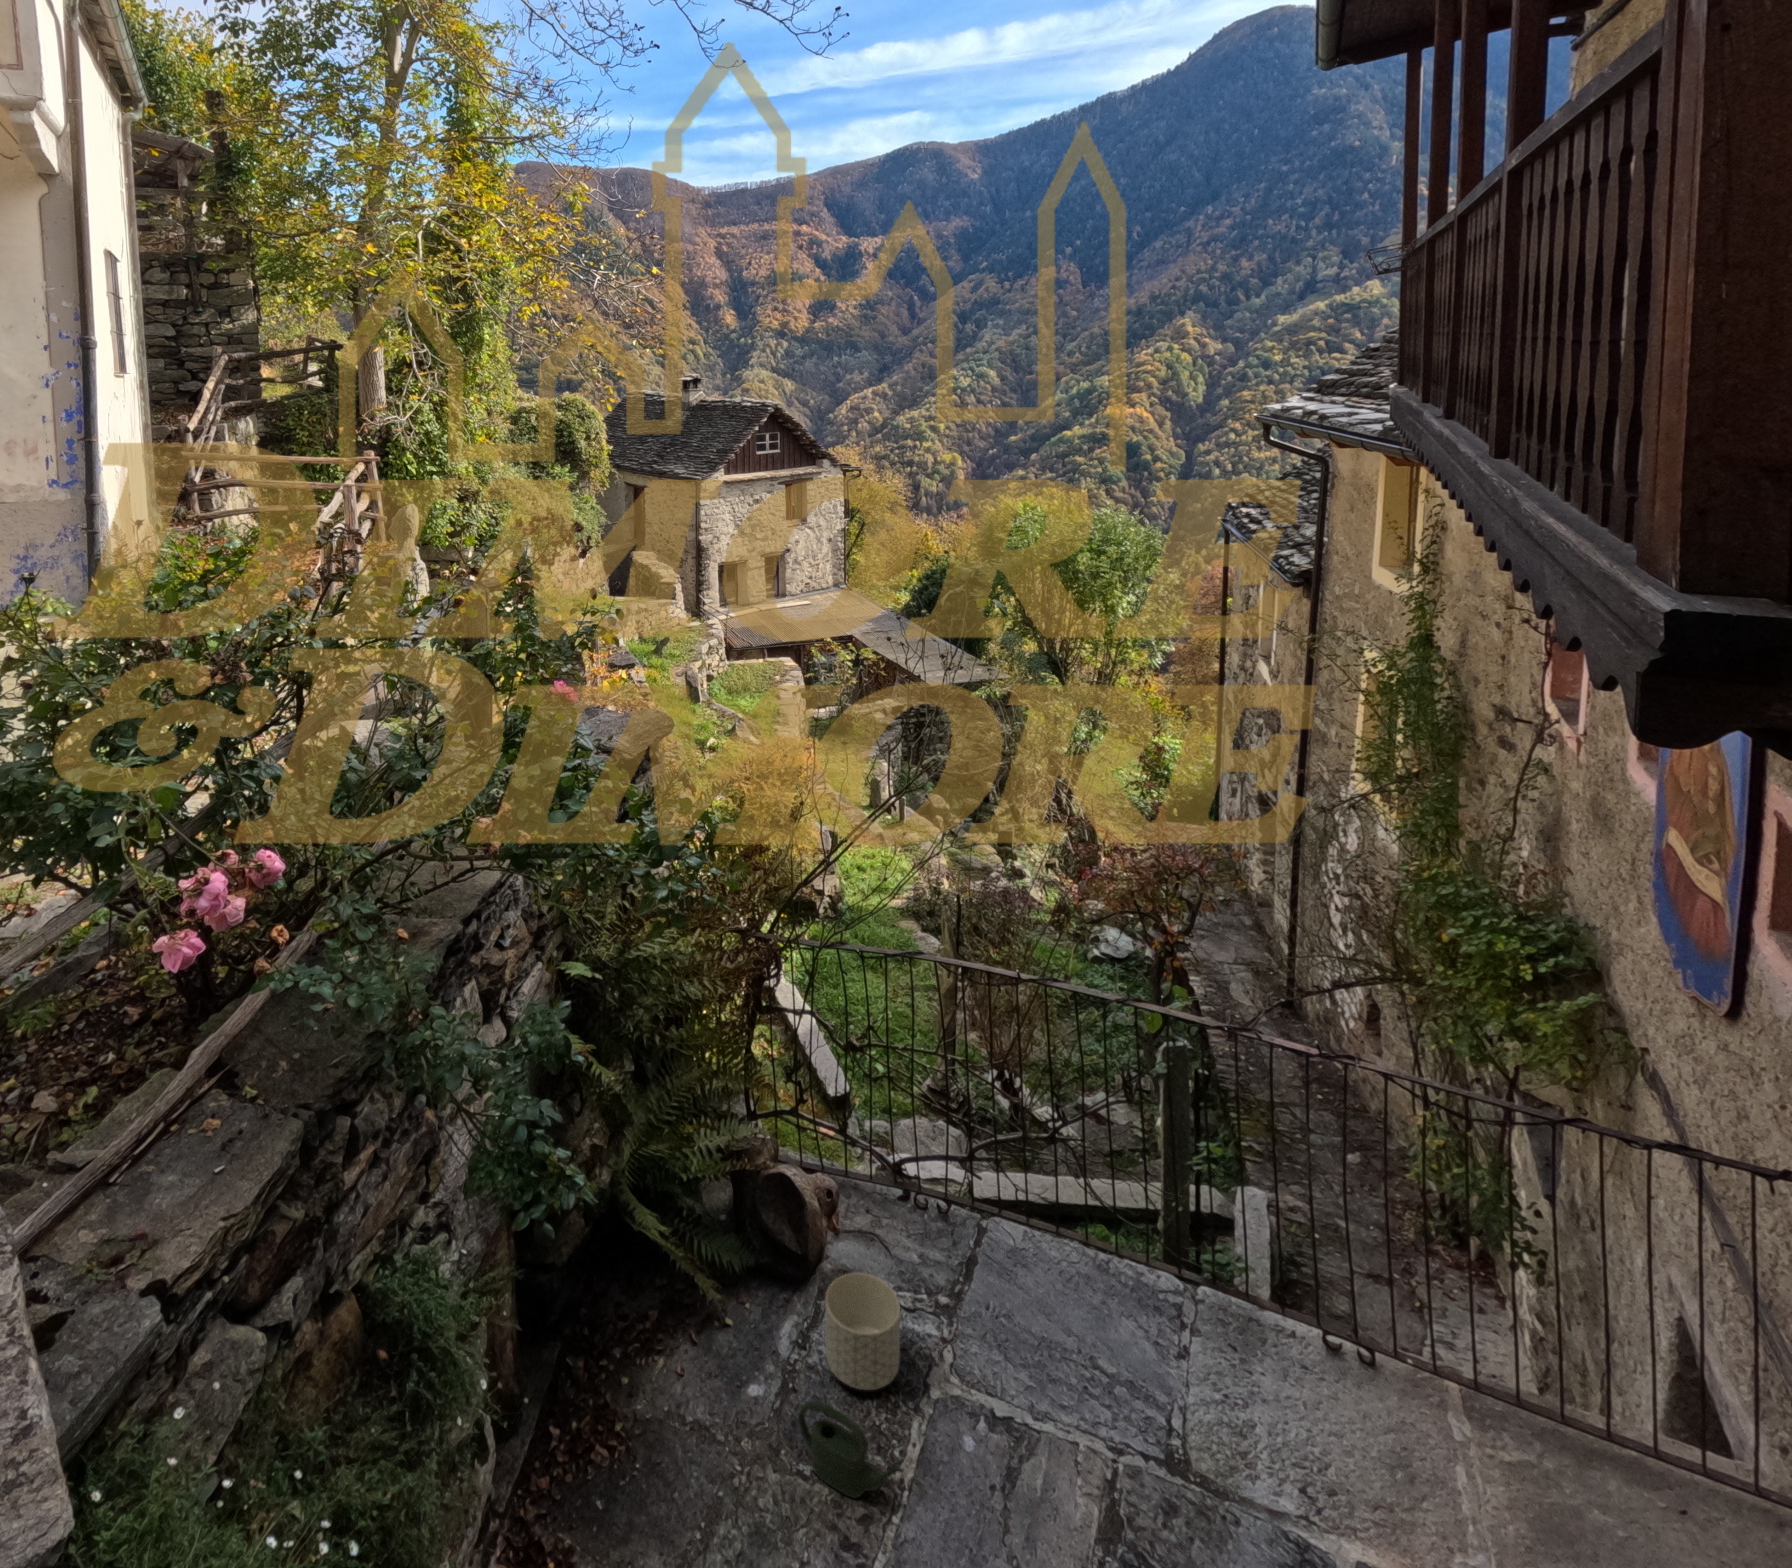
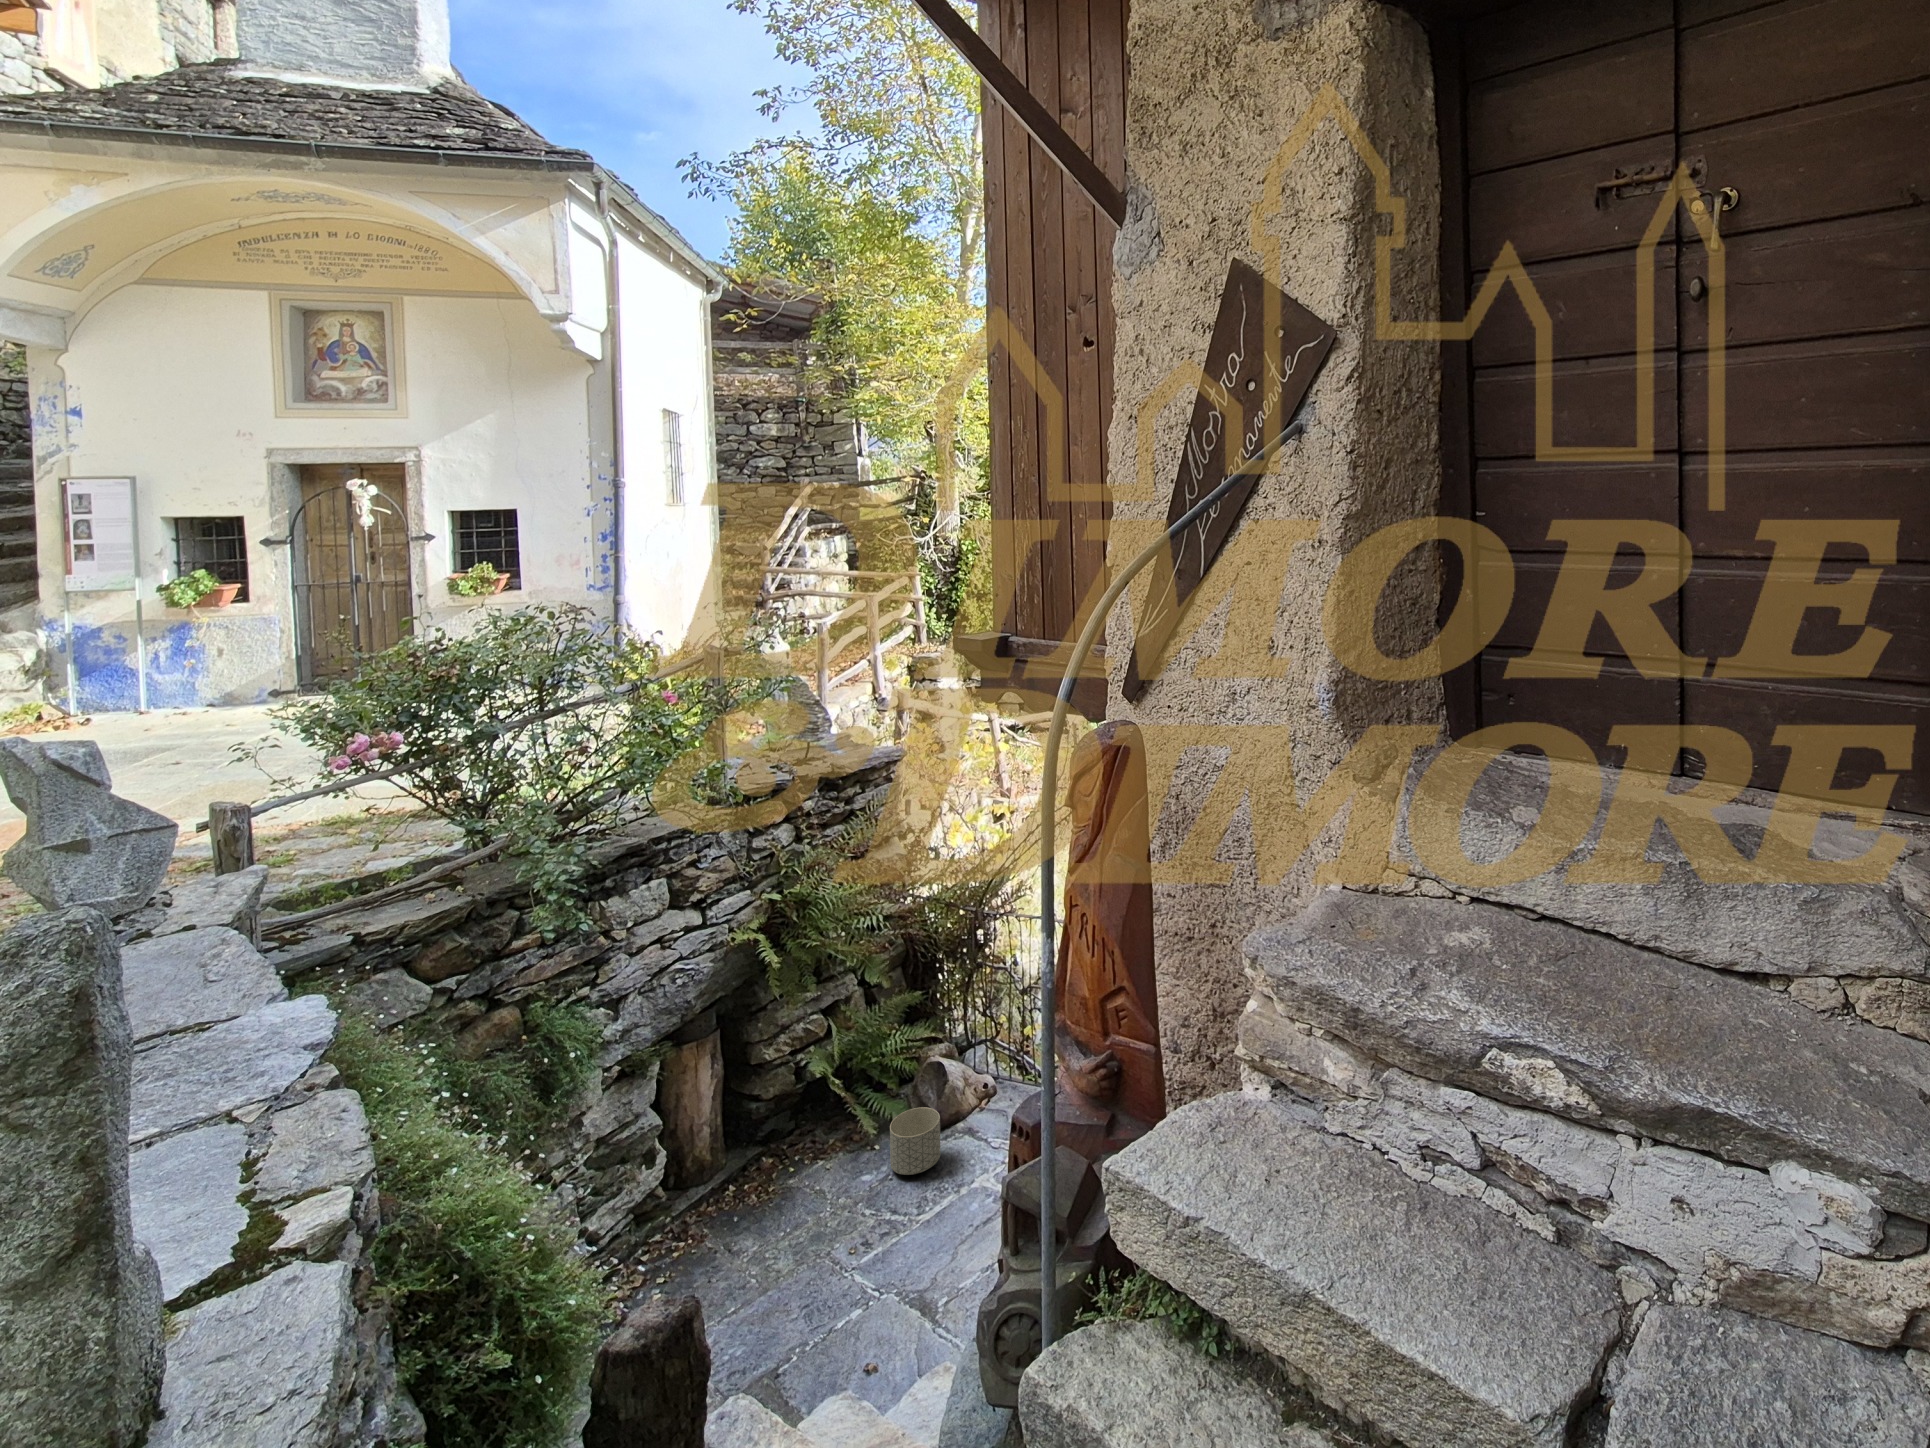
watering can: present [798,1401,904,1498] -> none [839,1168,879,1225]

